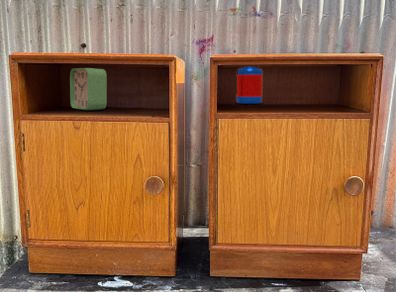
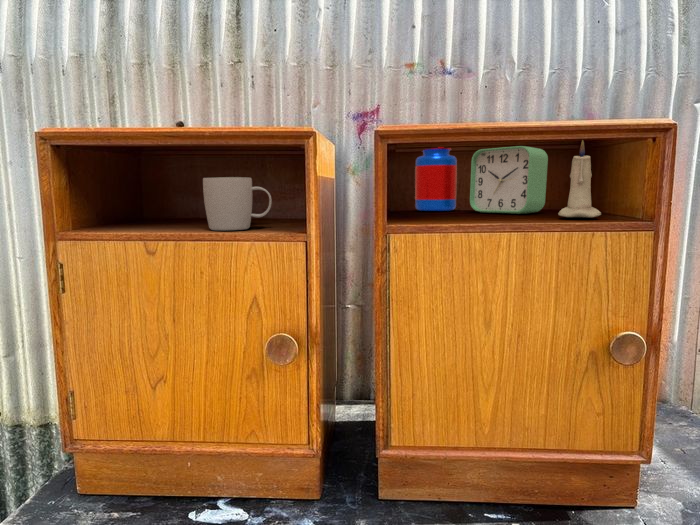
candle: none [319,64,343,110] -> present [558,140,601,217]
alarm clock: present [70,68,107,110] -> present [470,146,548,214]
mug: none [107,84,148,115] -> present [203,177,272,230]

